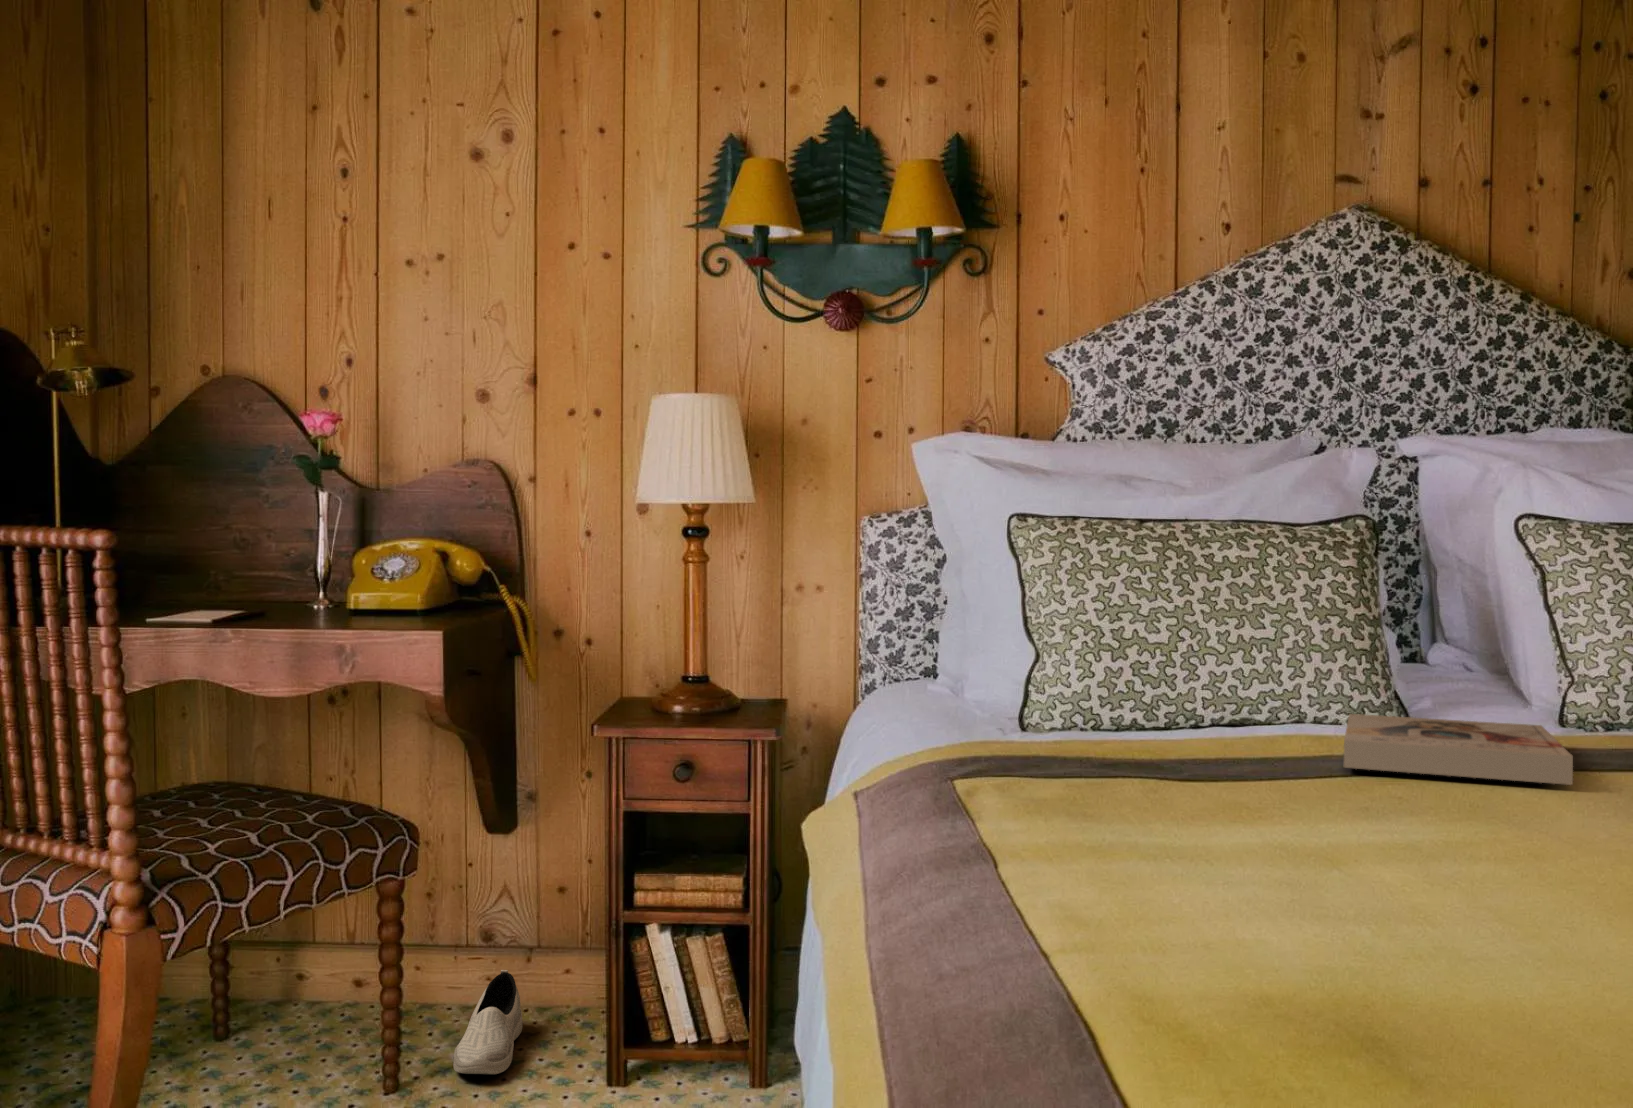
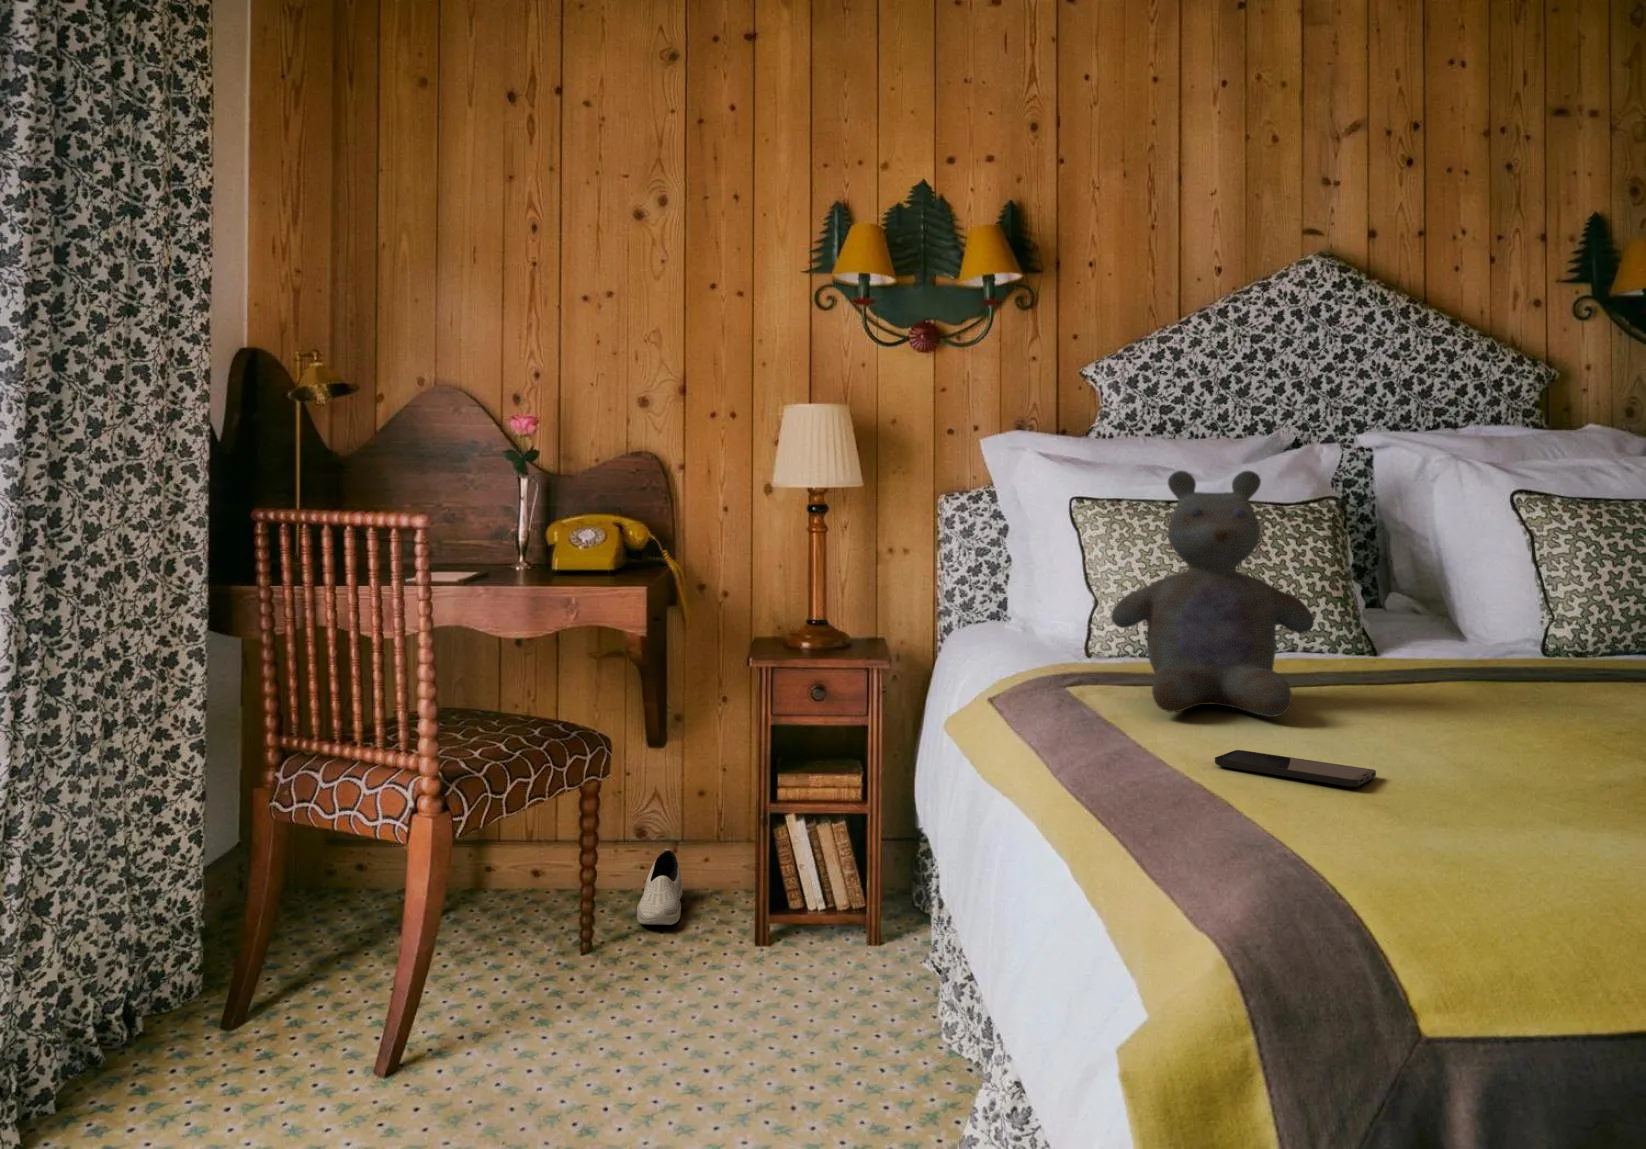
stuffed bear: none [1027,478,1299,819] -> present [1111,471,1314,717]
book: present [1344,714,1573,785] -> none [1334,644,1513,692]
smartphone: none [1126,870,1348,932] -> present [1215,750,1376,787]

